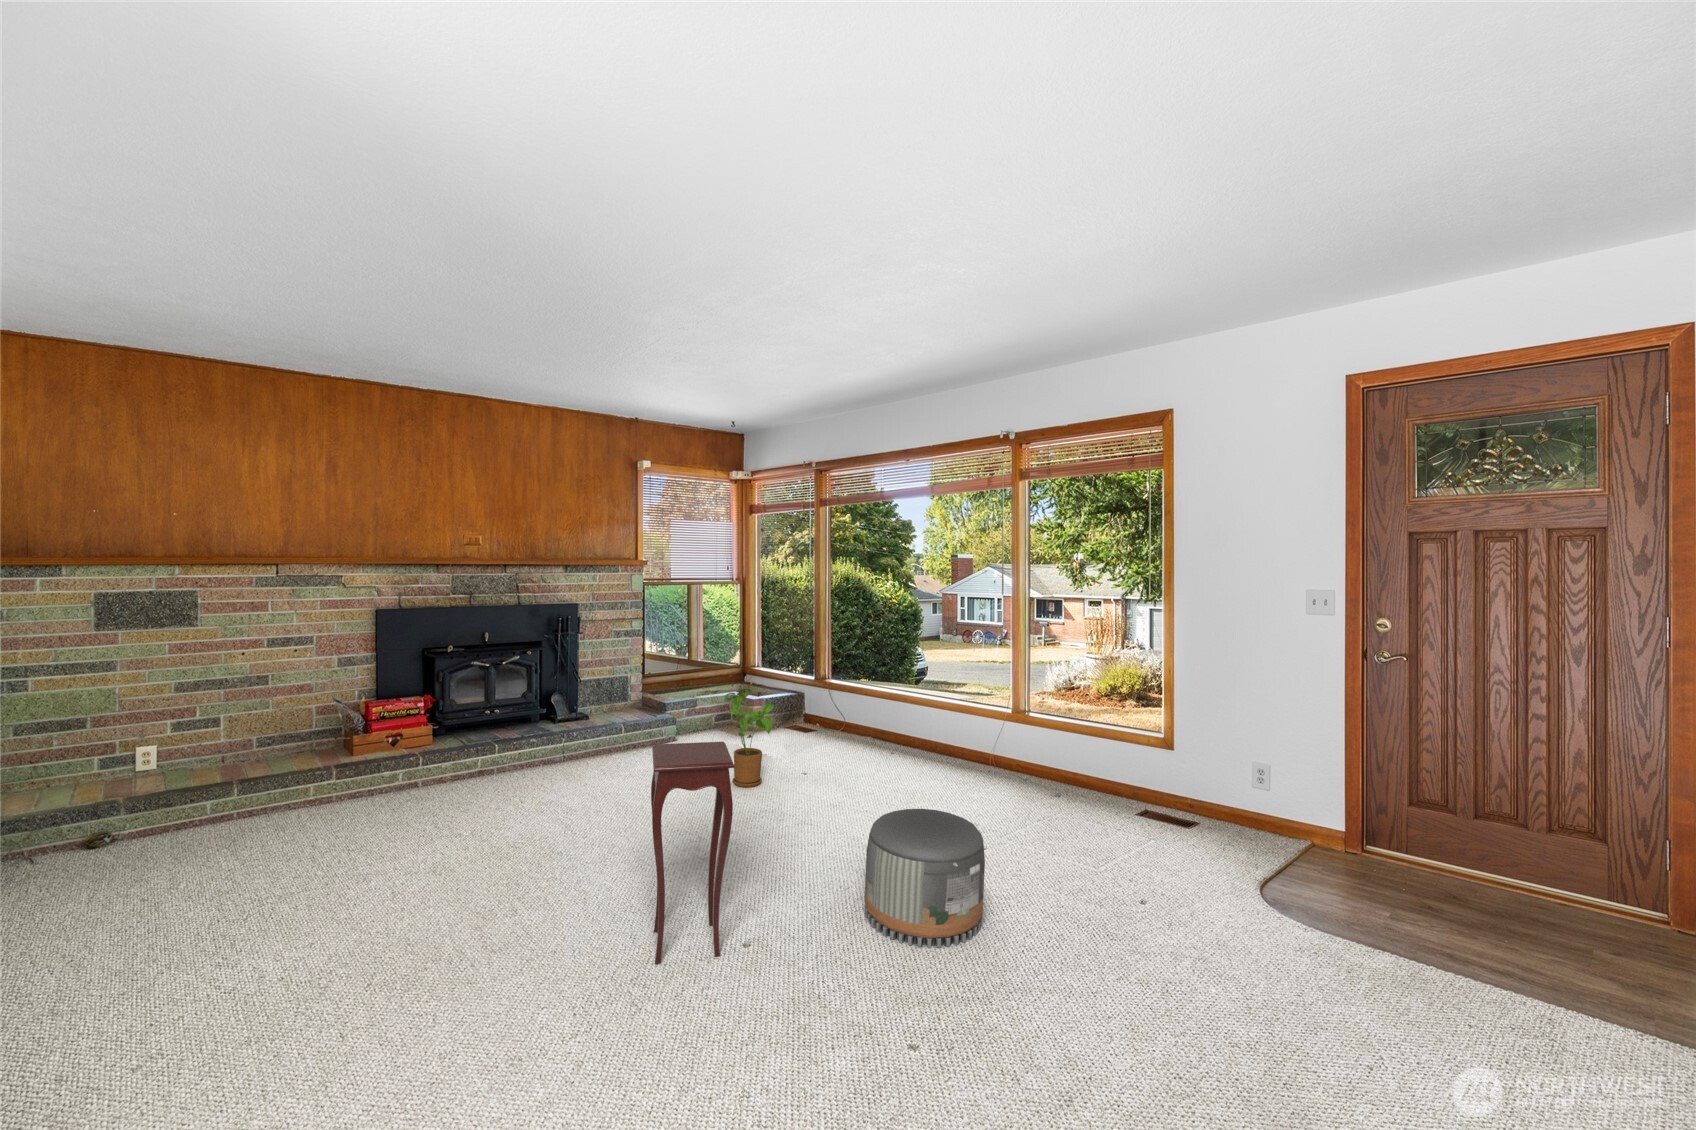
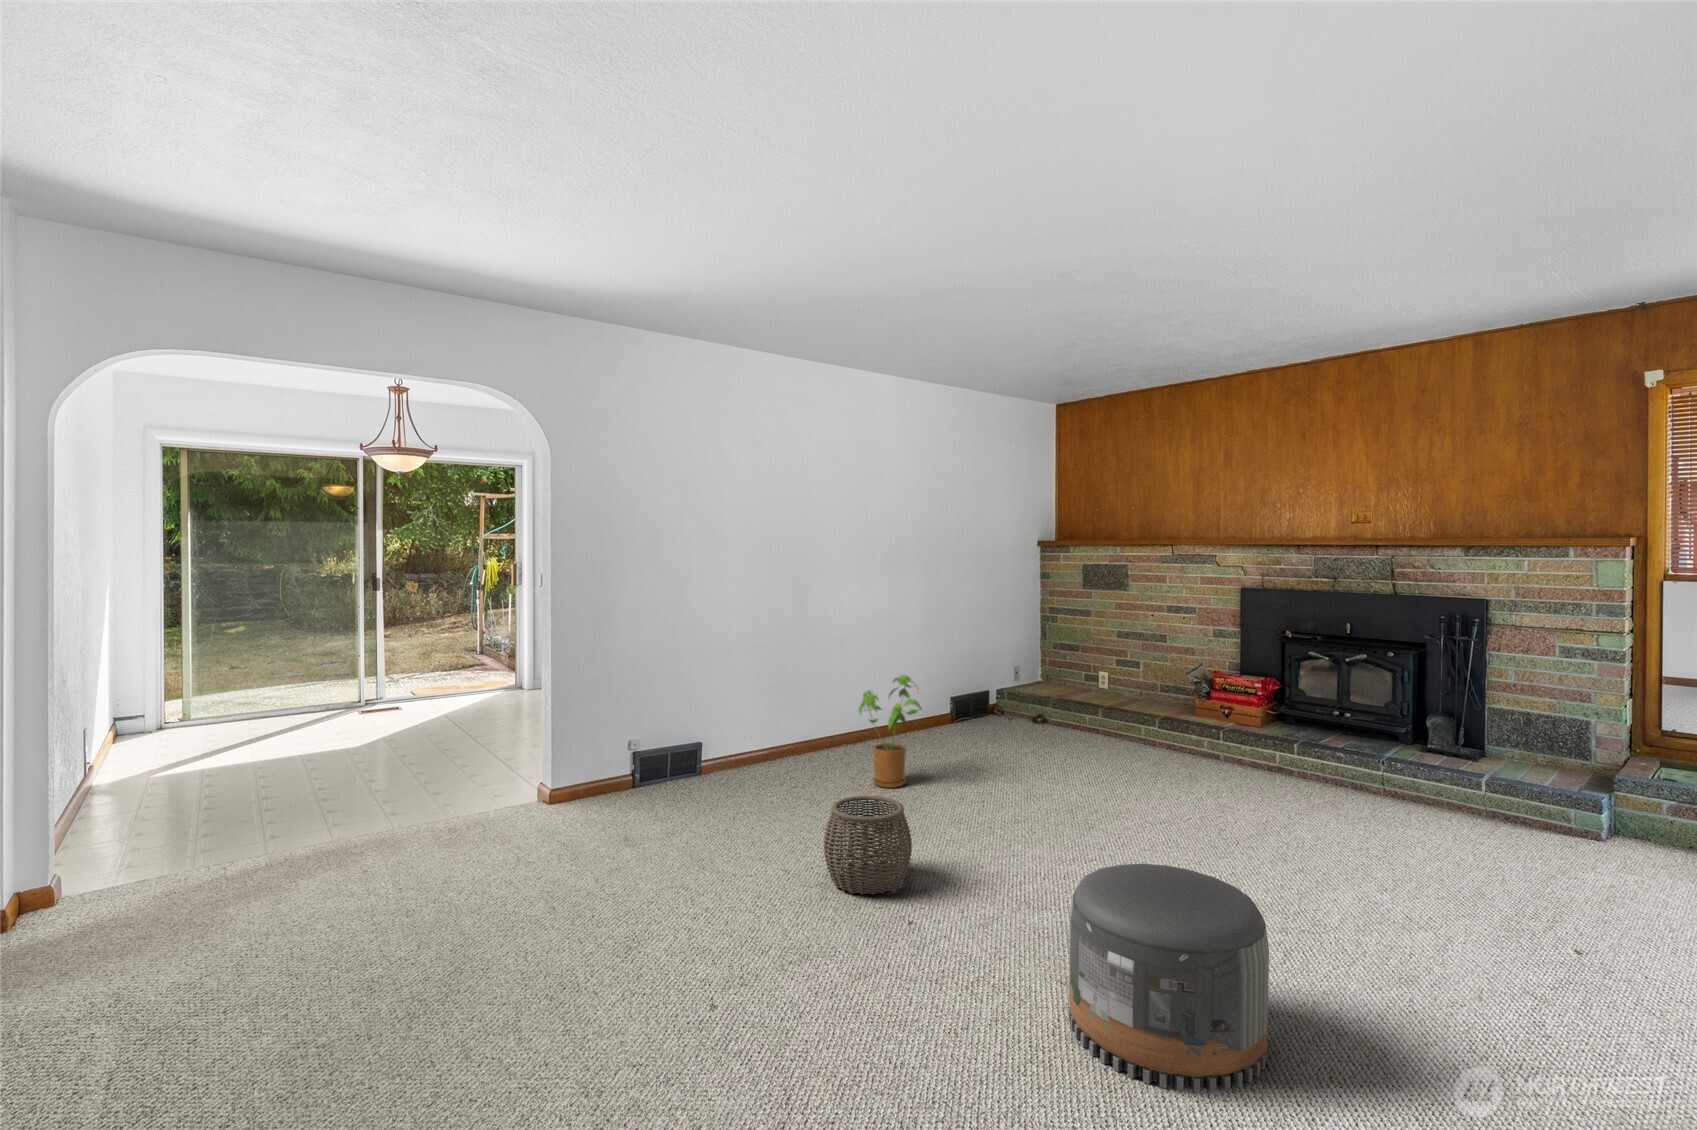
house plant: present [725,688,774,787] -> present [858,675,921,788]
side table: present [651,742,734,964] -> none [965,686,1067,901]
woven basket: none [582,928,700,1077] -> present [823,796,912,895]

